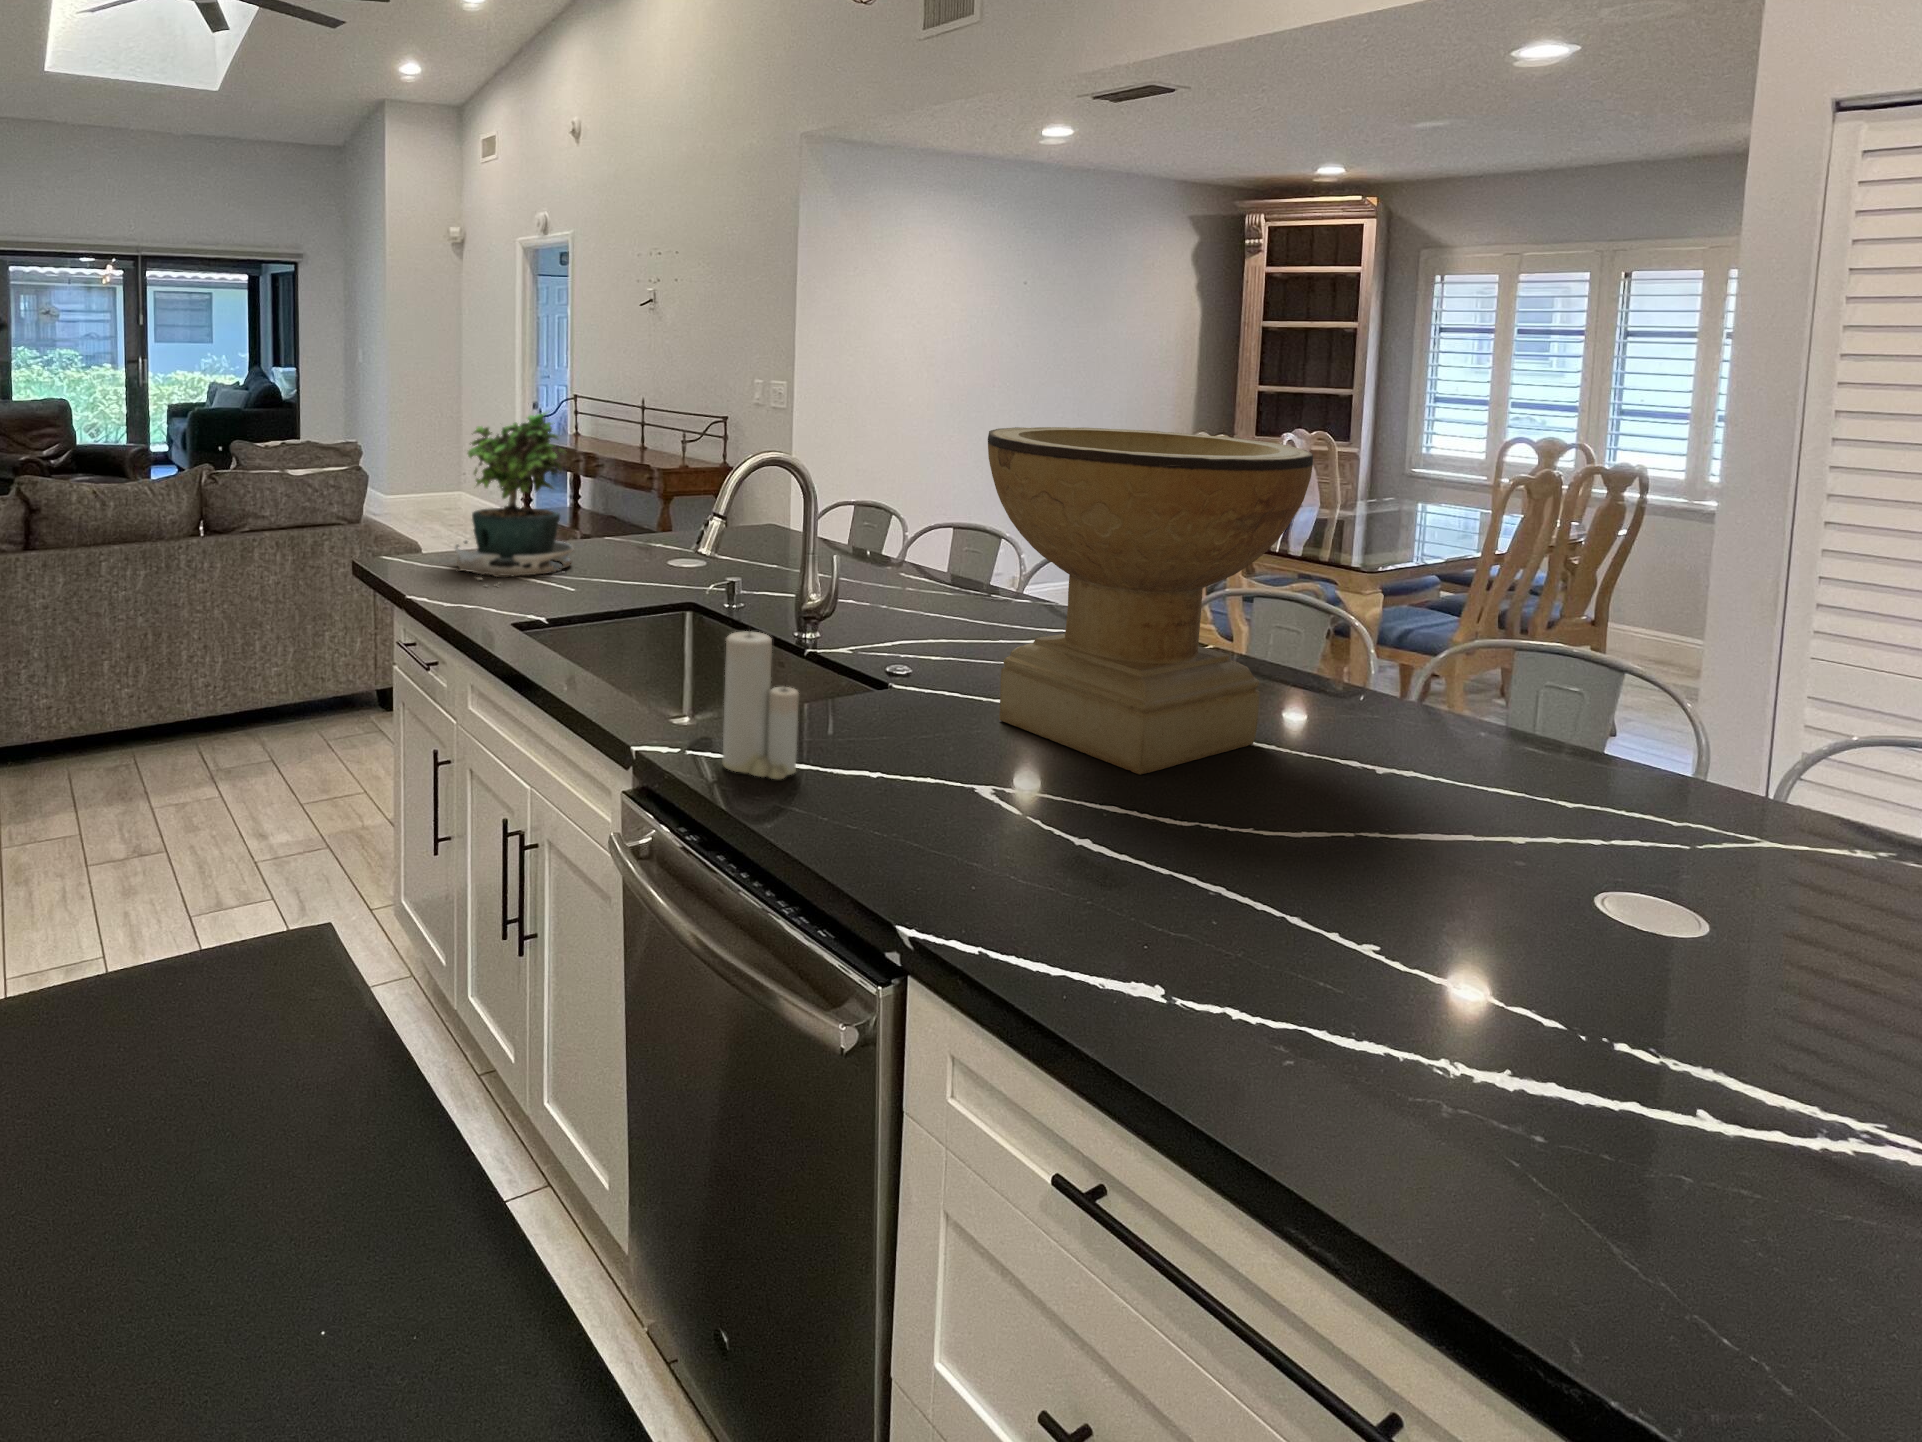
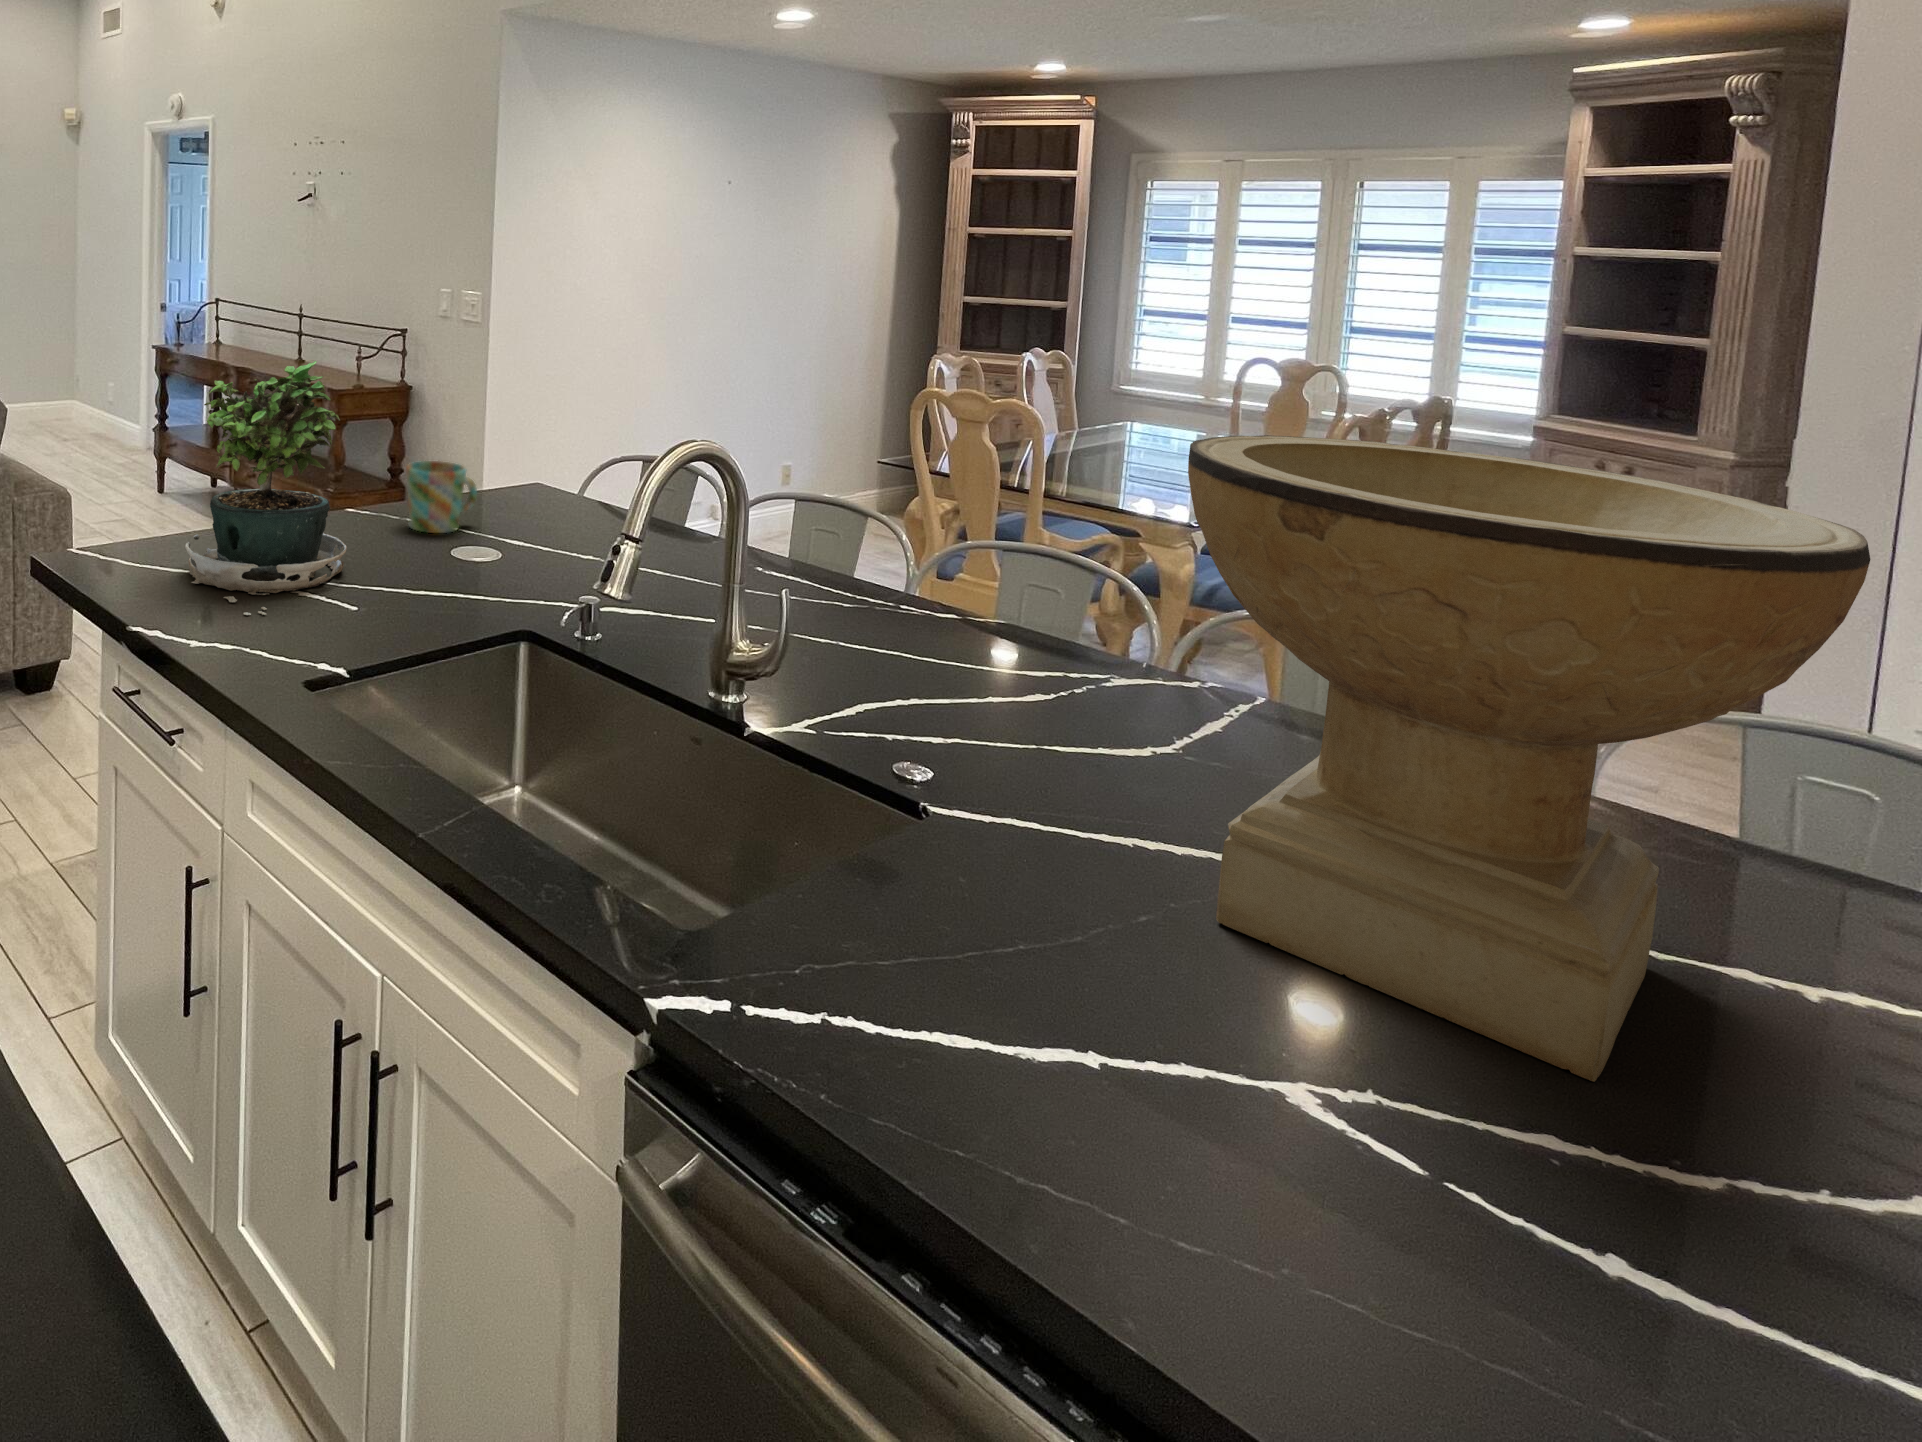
mug: none [638,496,695,549] -> present [406,461,477,533]
candle: present [723,631,799,779] -> none [882,844,1064,1153]

